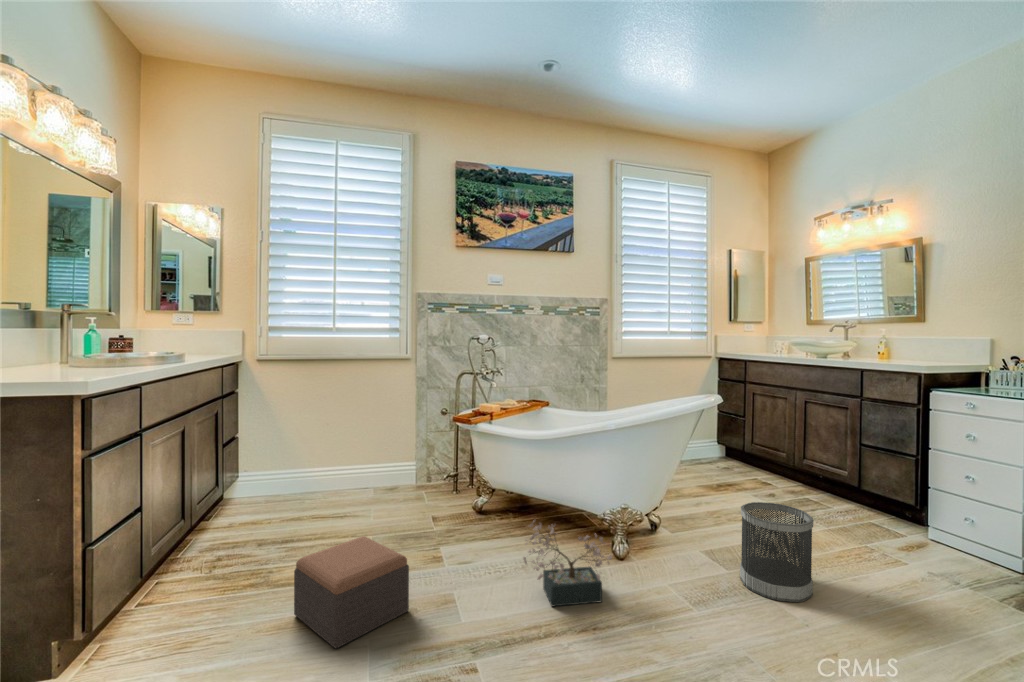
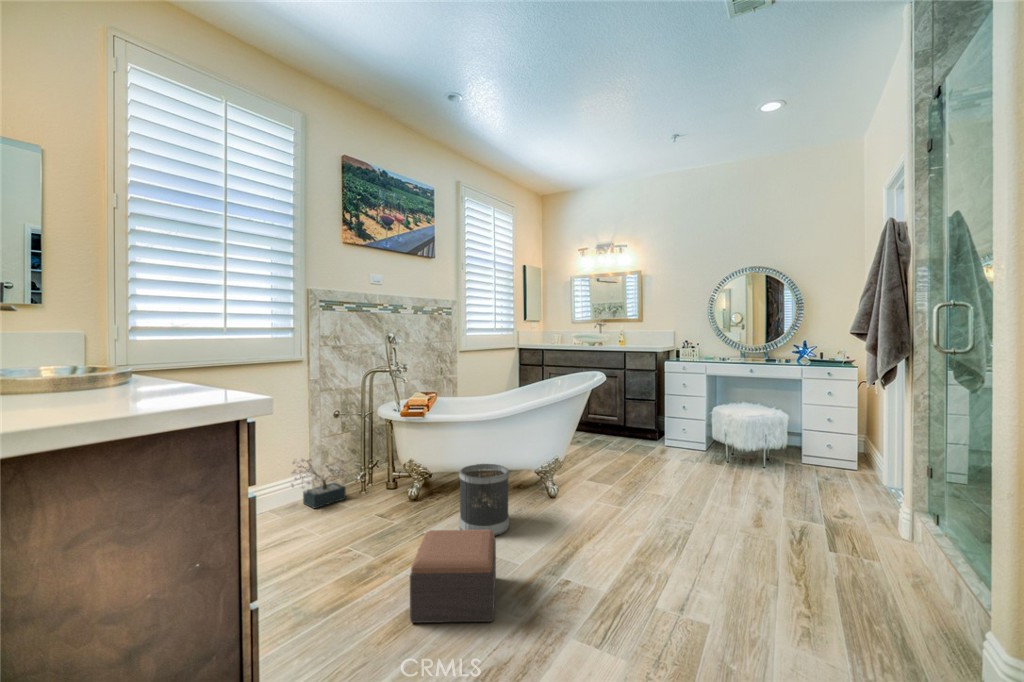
wastebasket: present [740,502,814,602] -> present [459,464,509,536]
decorative plant: present [523,520,612,606] -> present [291,459,349,508]

